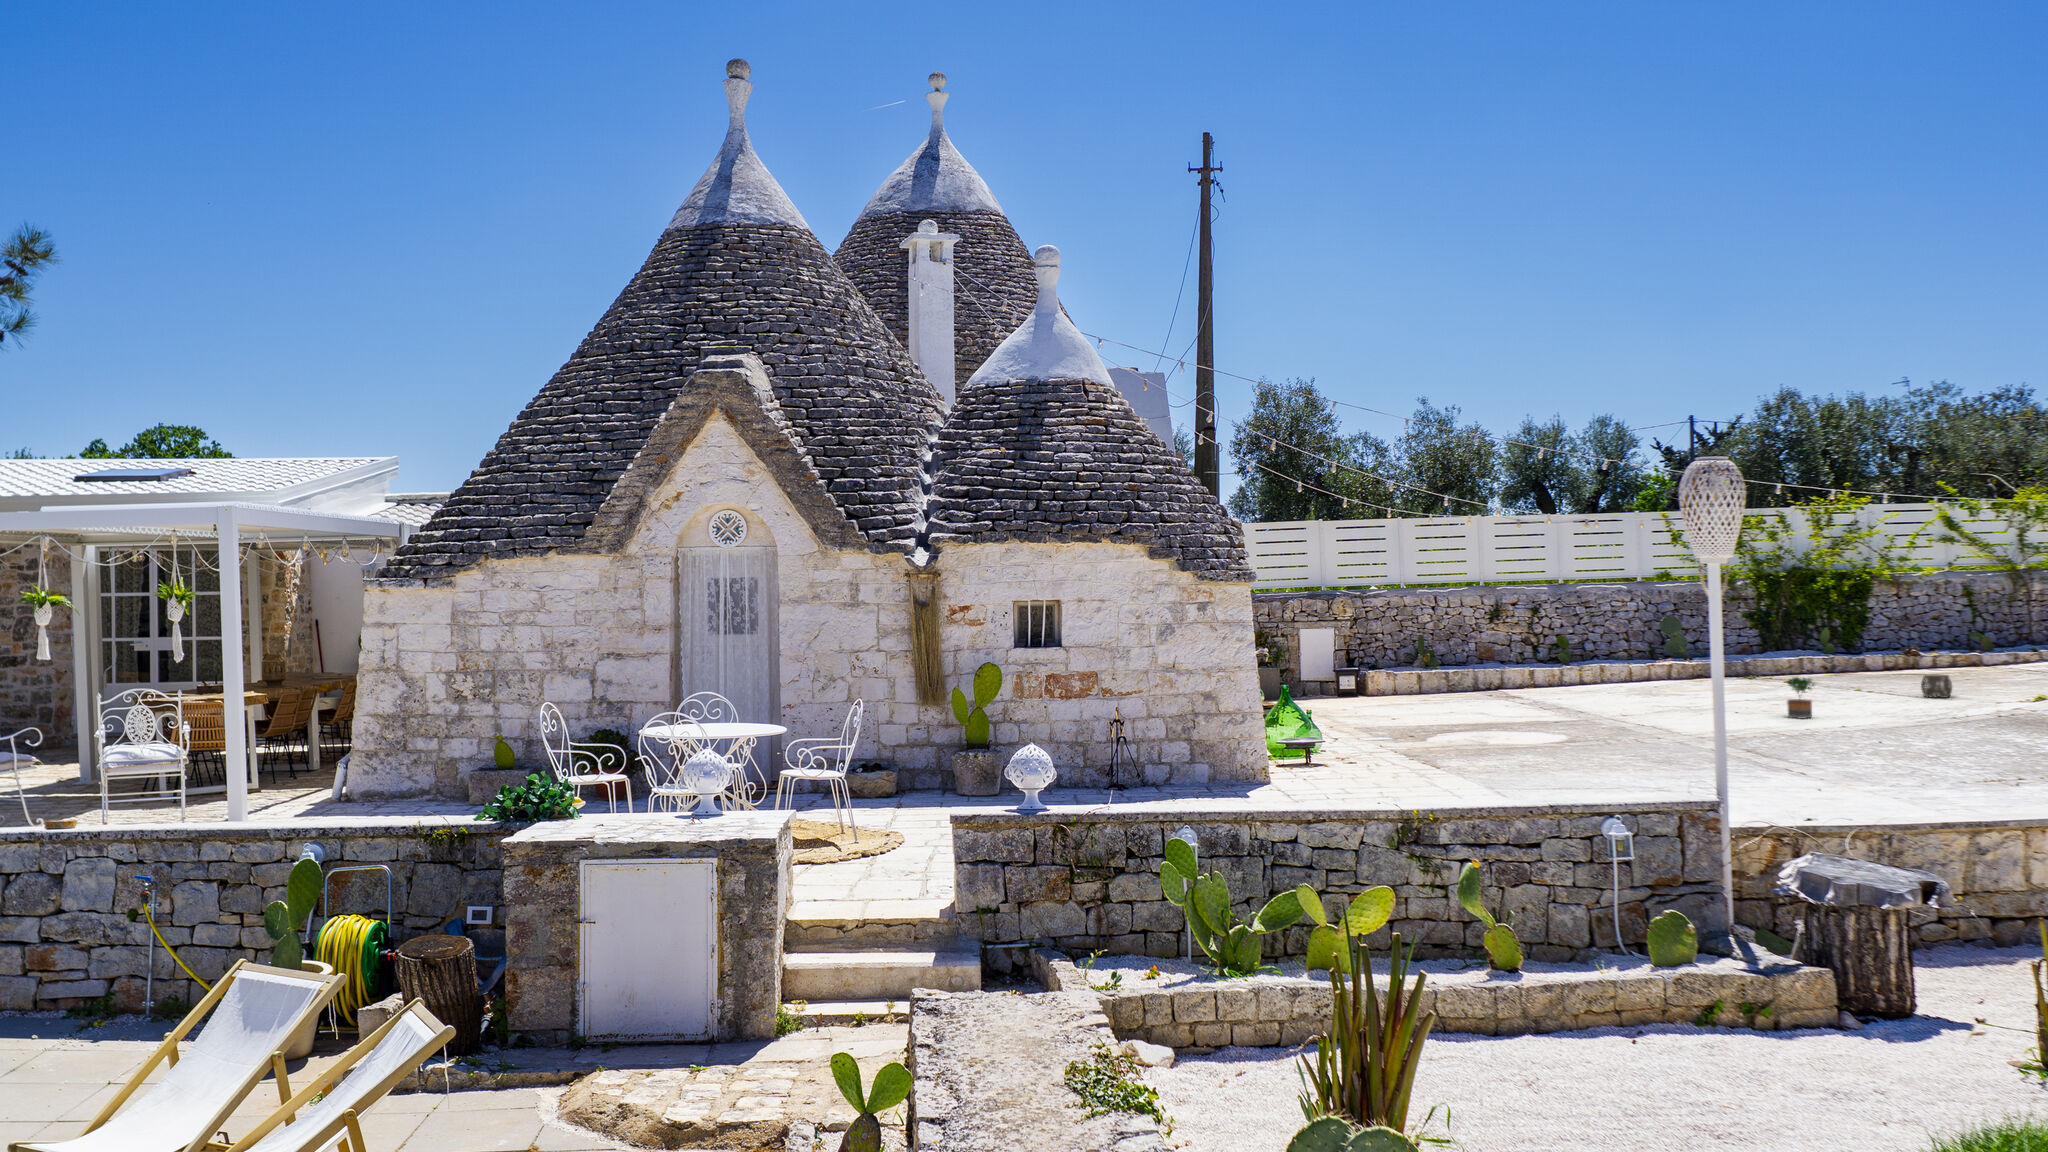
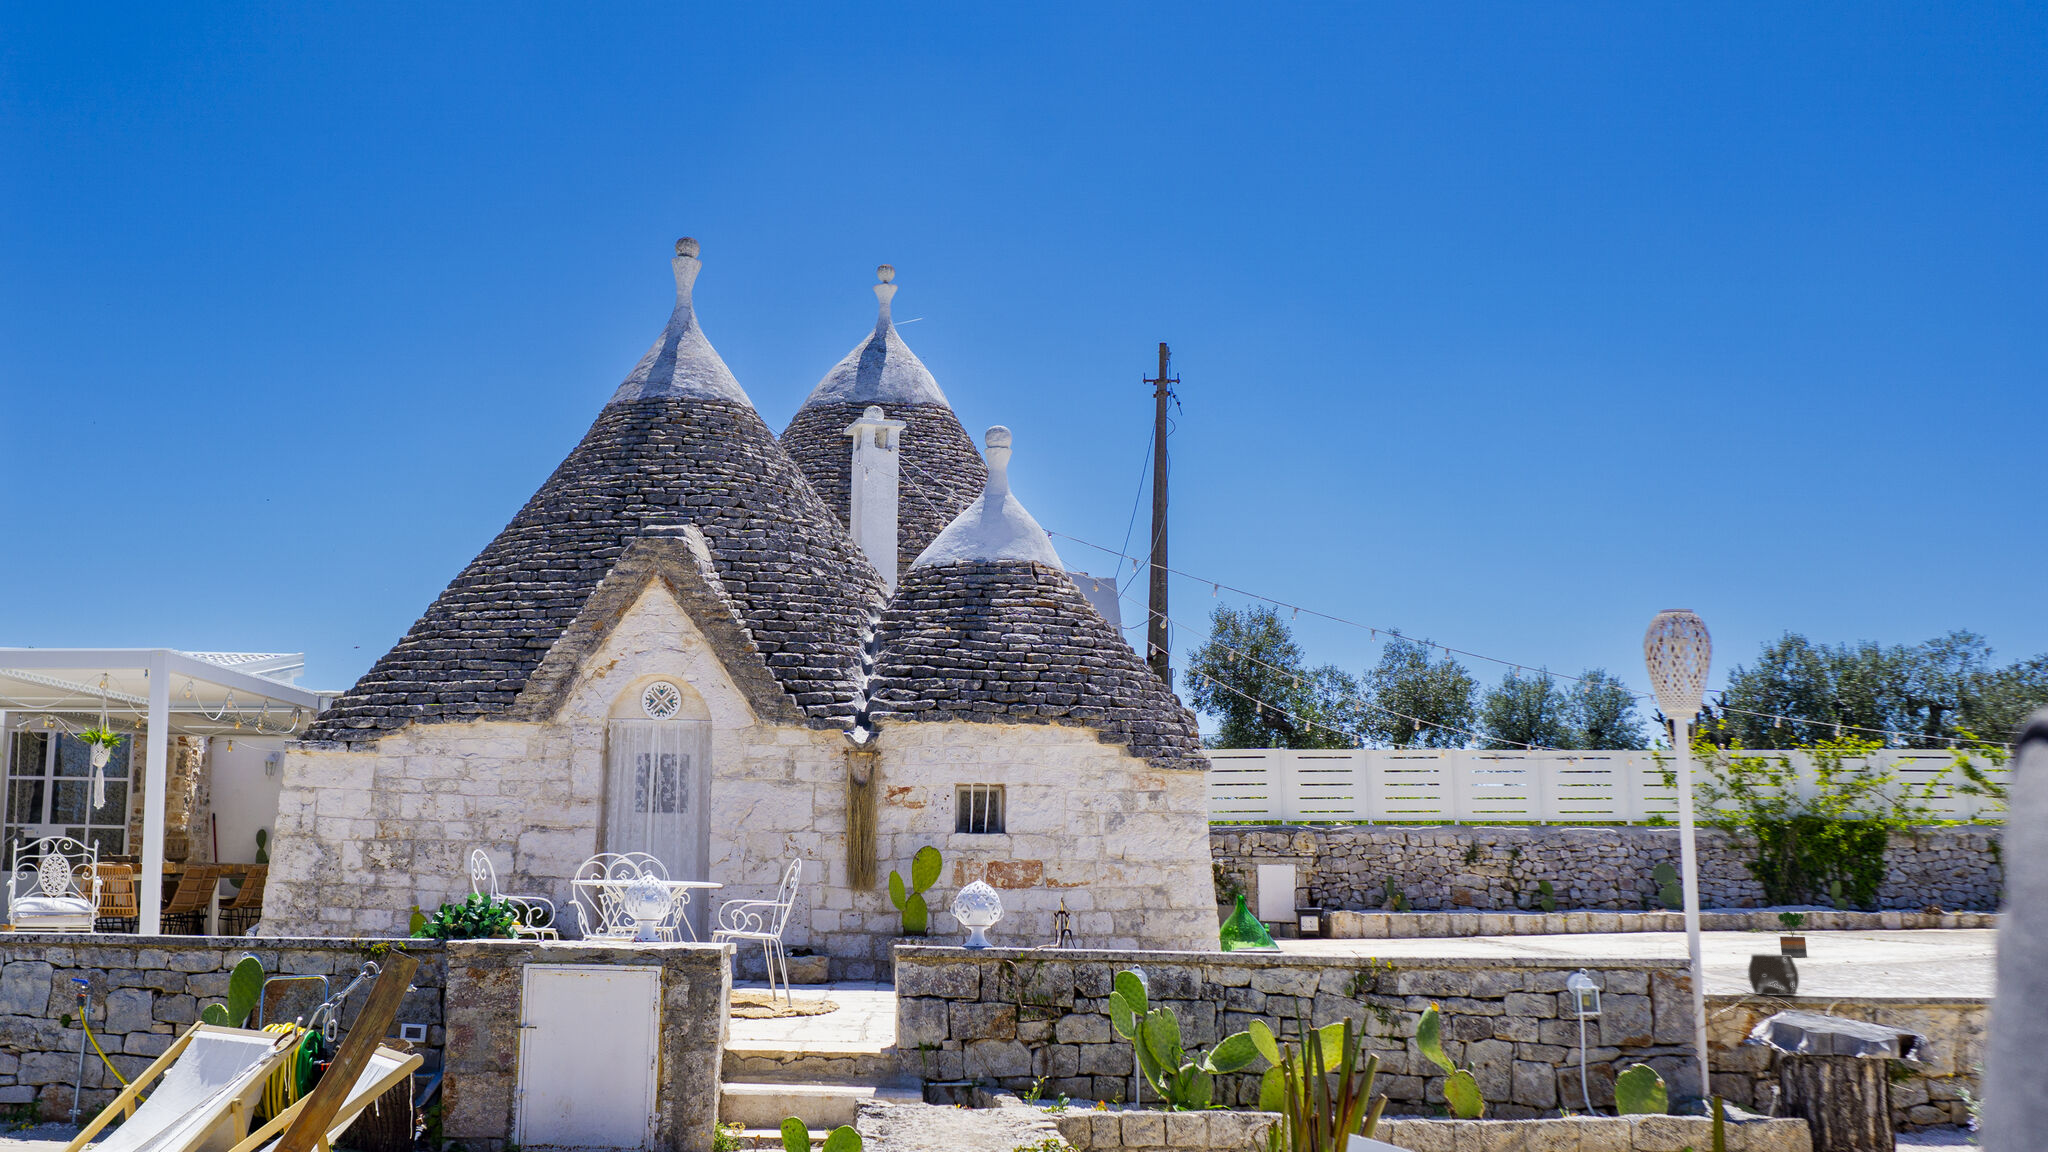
woven basket: present [1921,675,1952,698] -> present [1748,954,1799,996]

